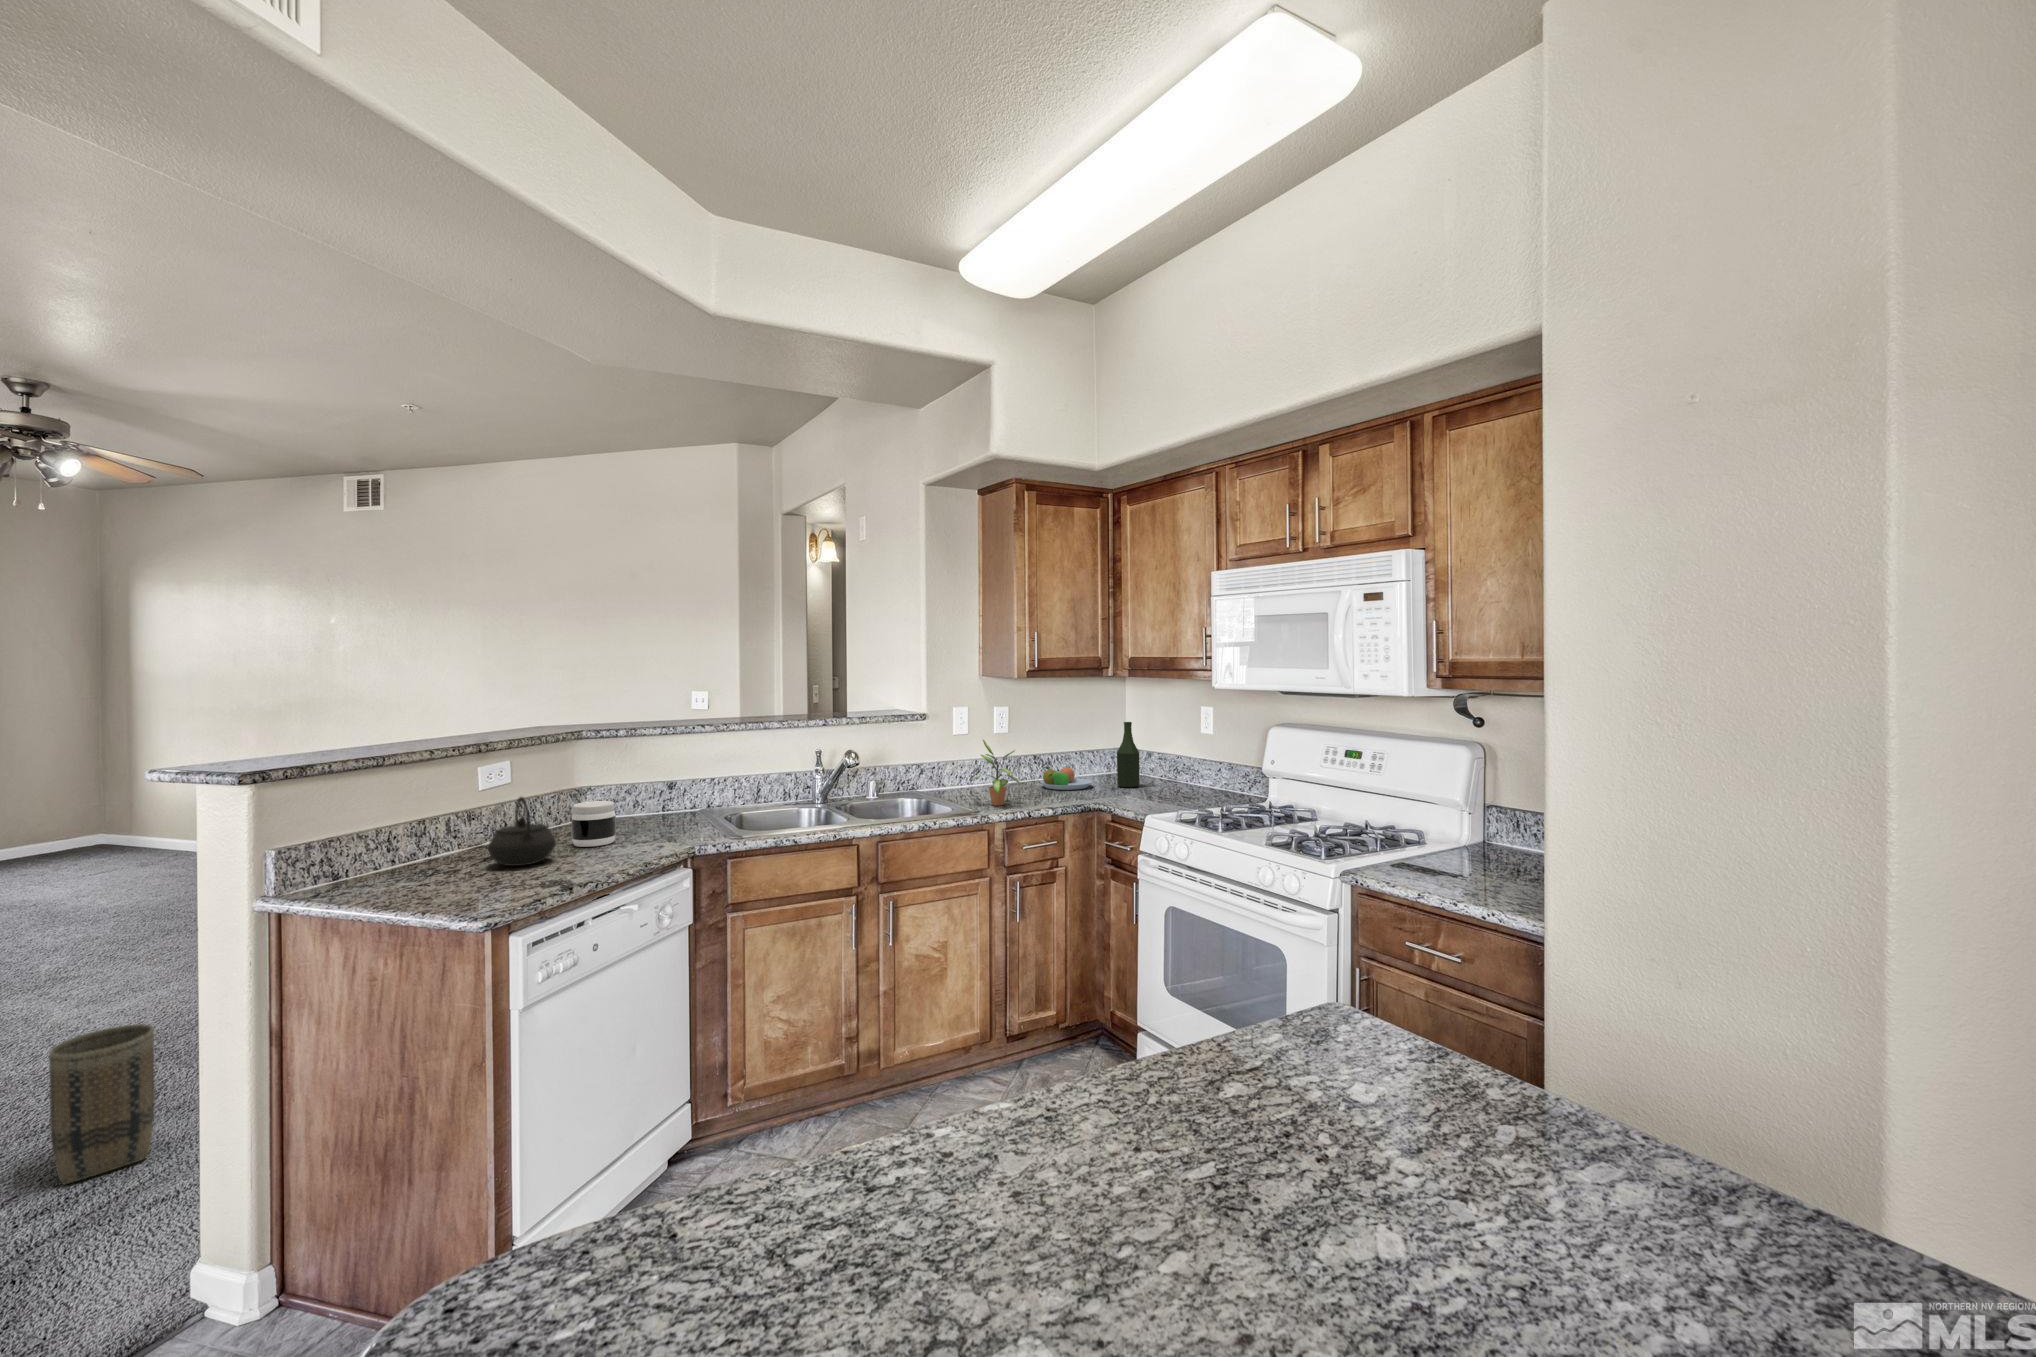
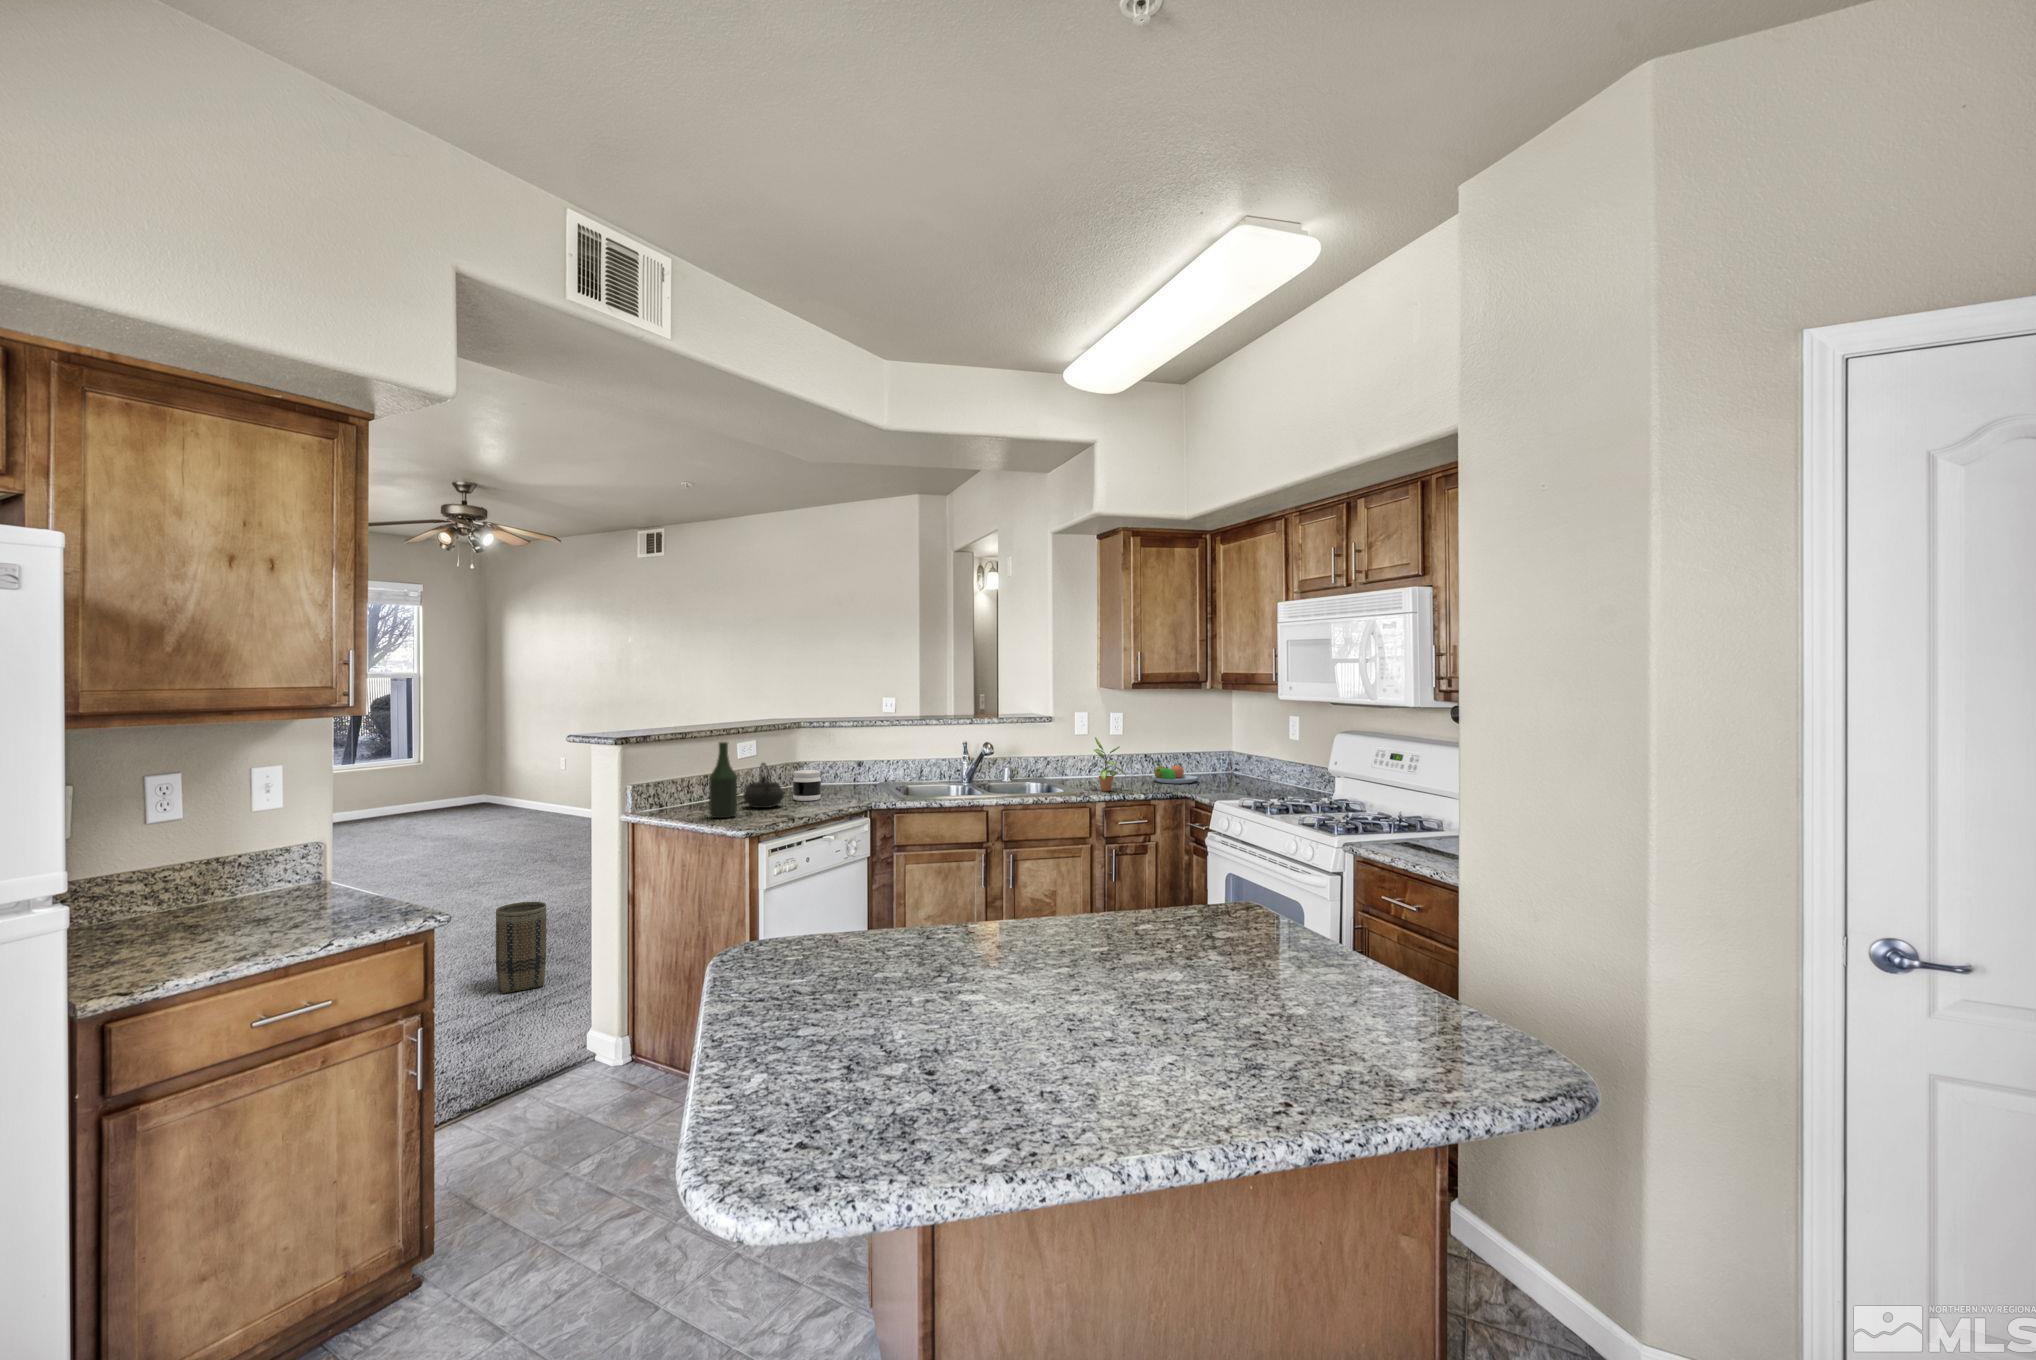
bottle: present [1117,722,1139,788] -> present [709,742,737,818]

